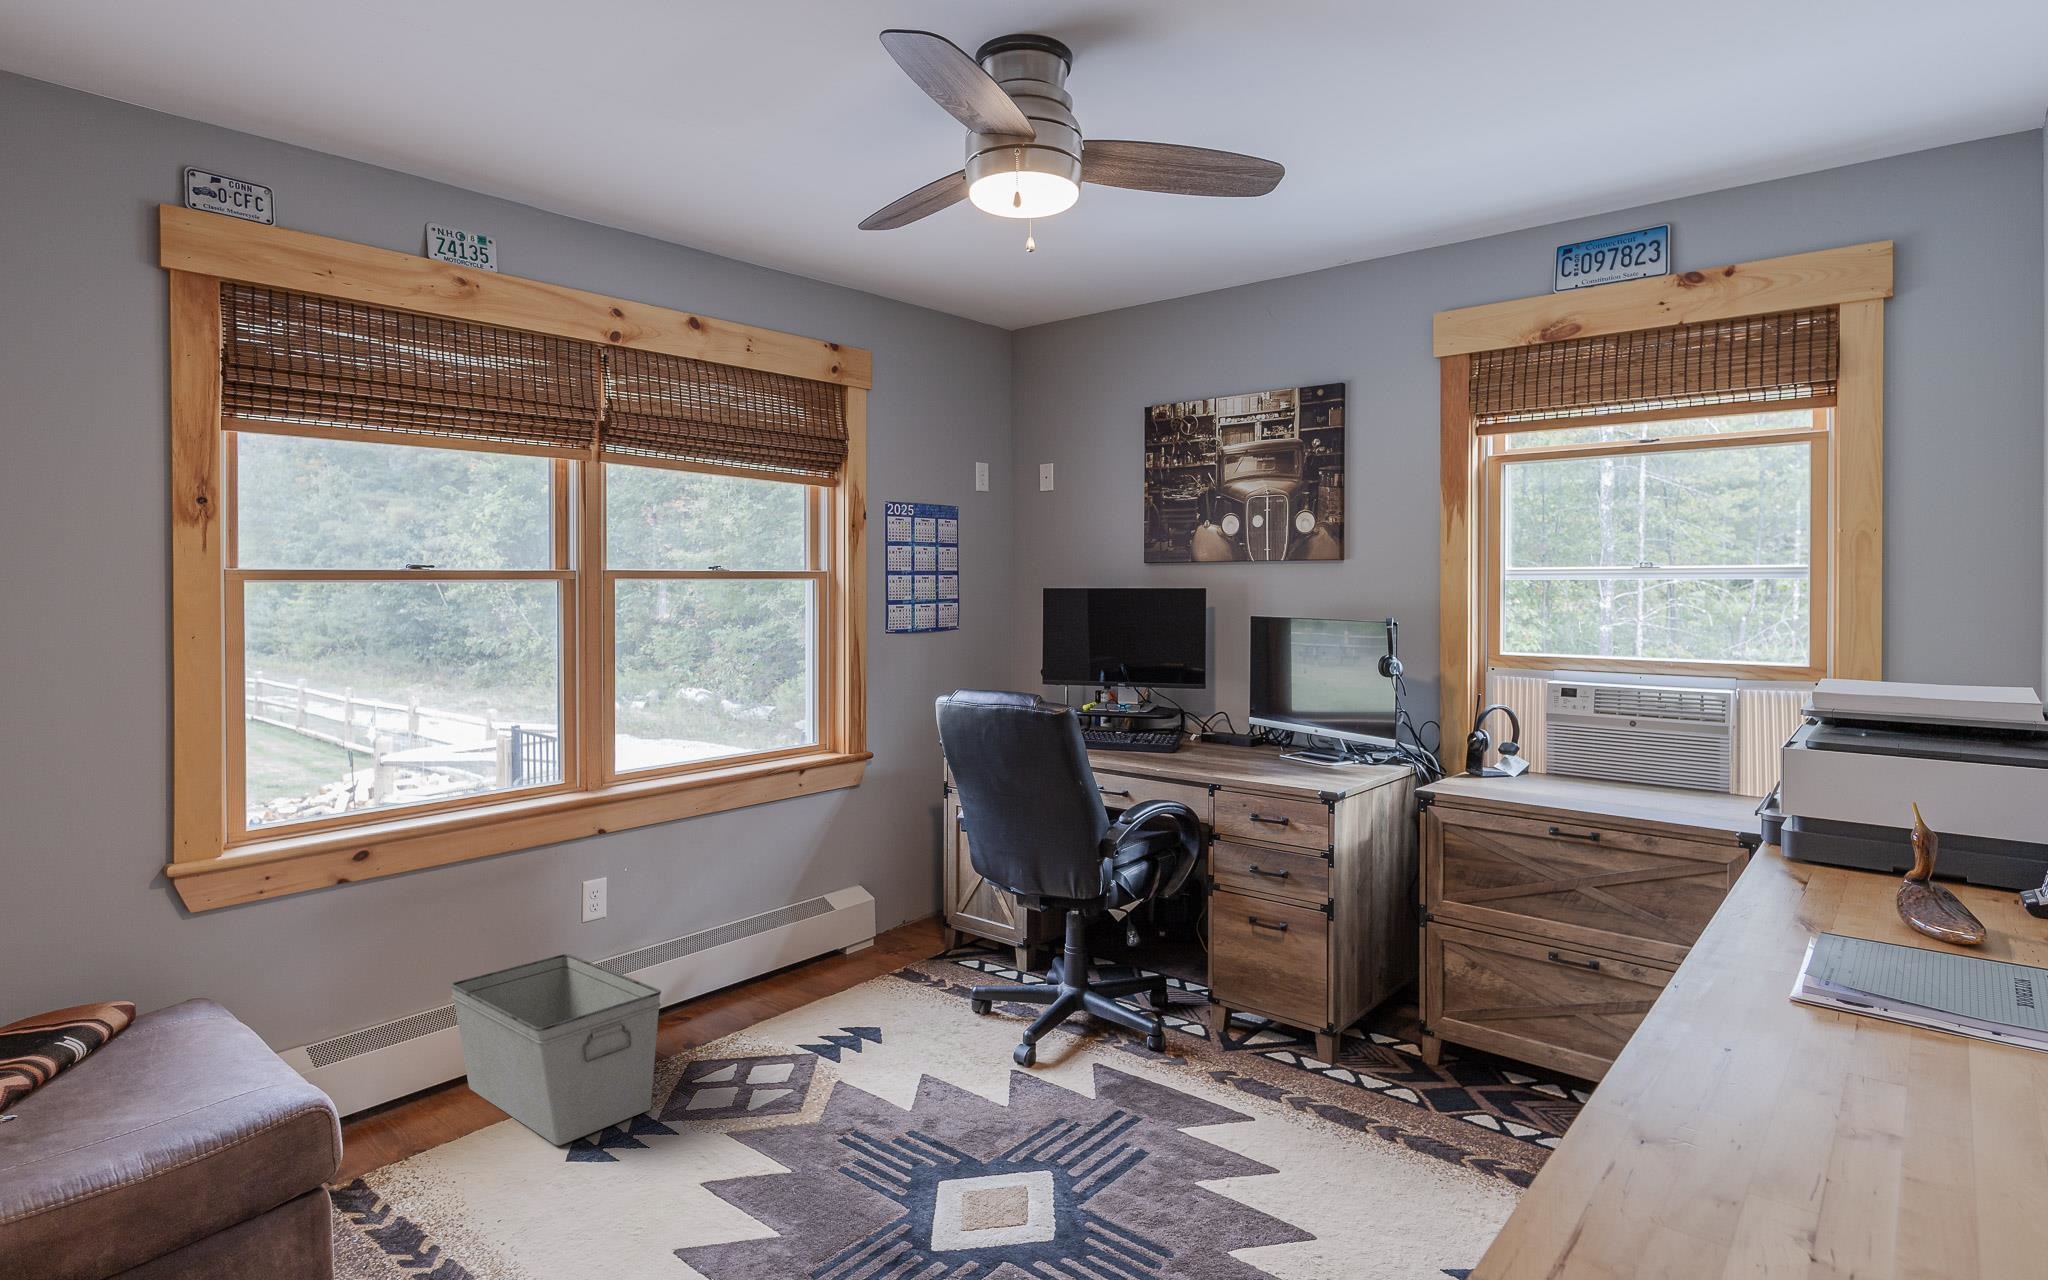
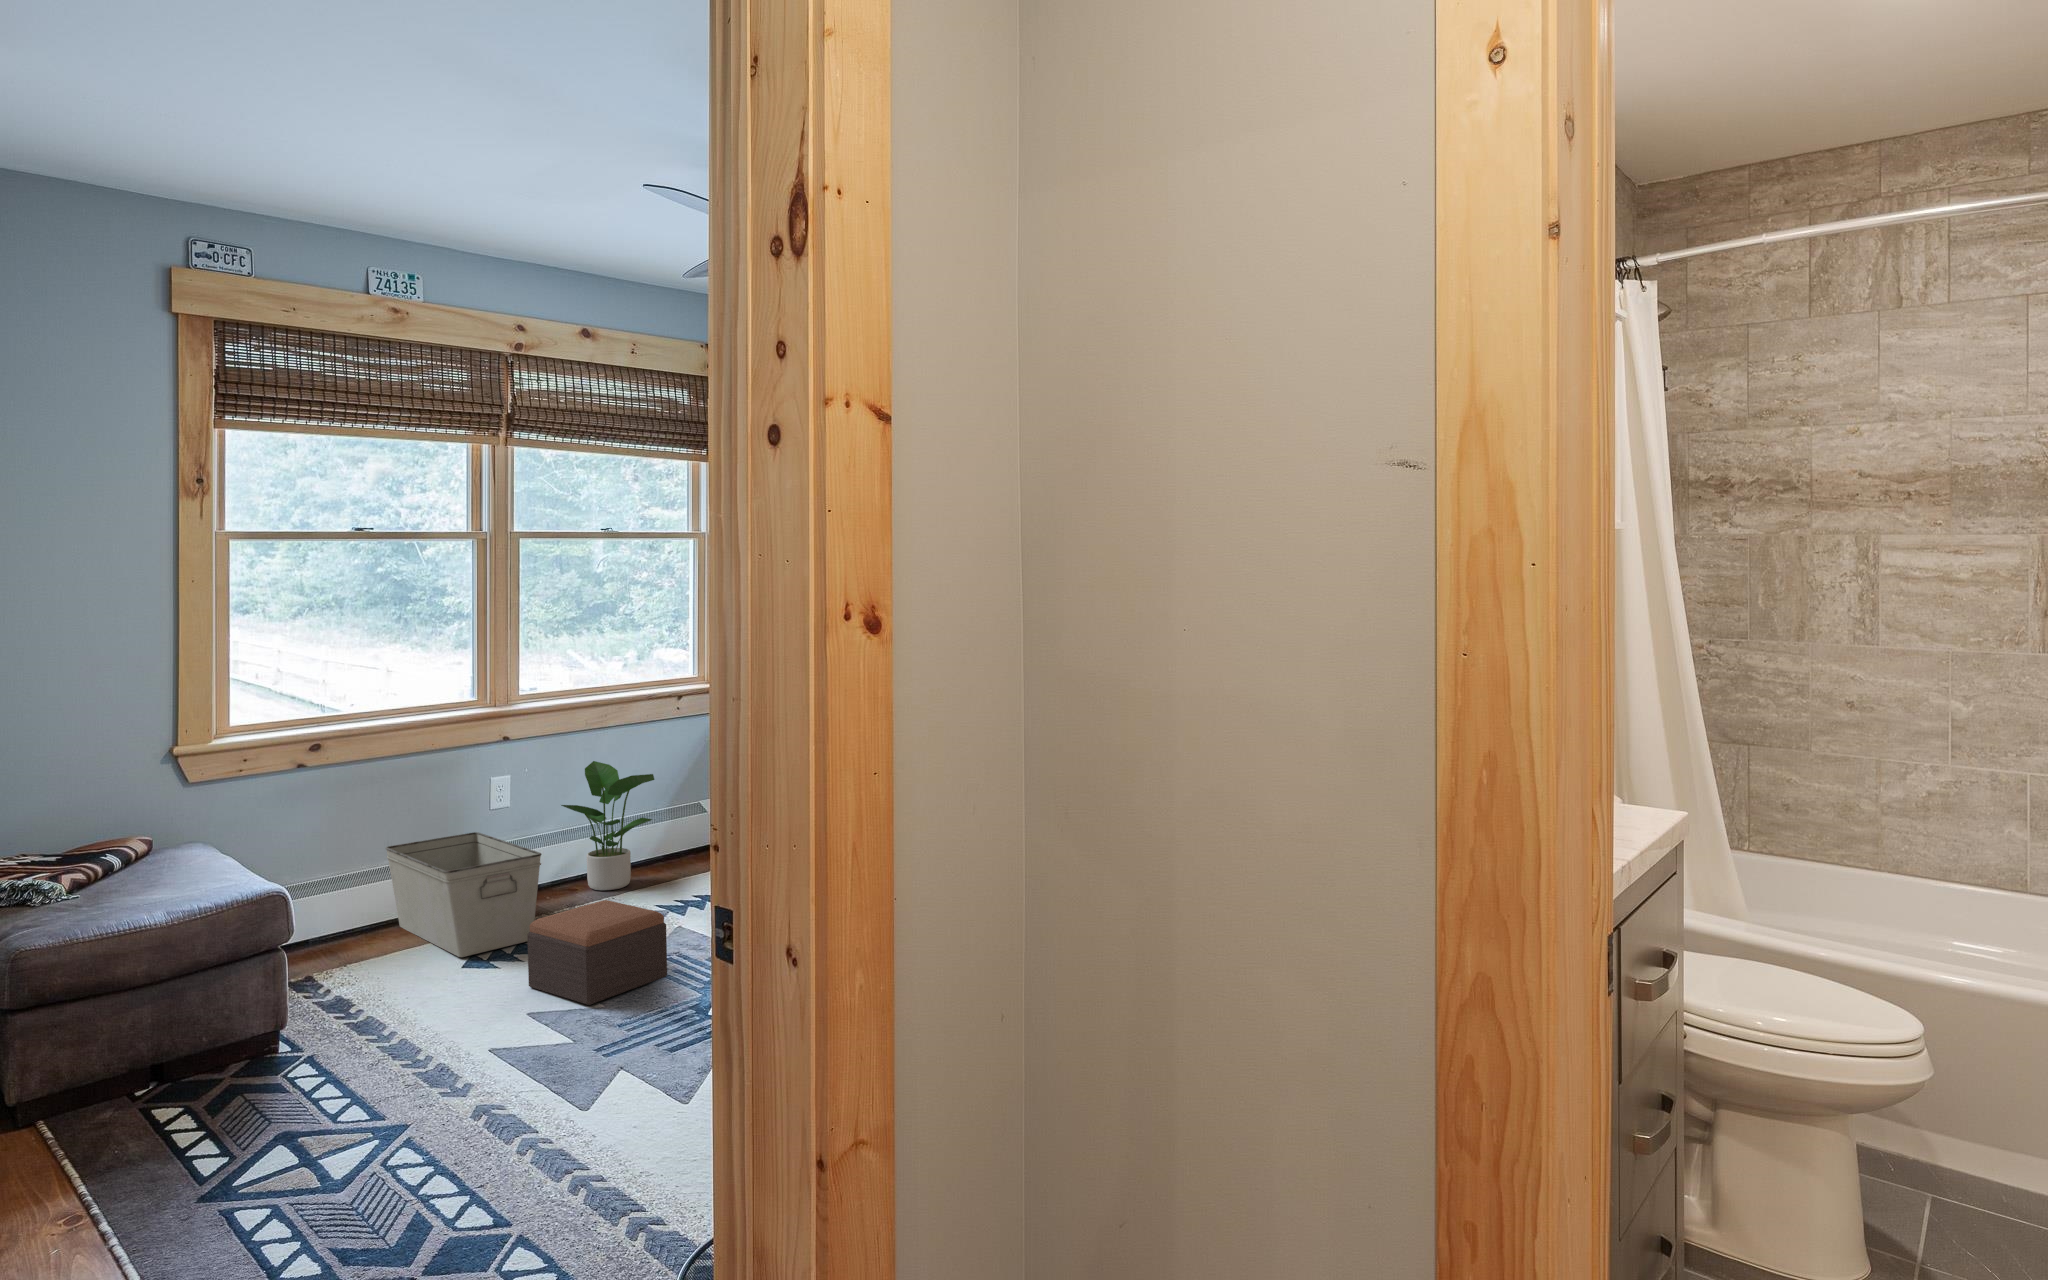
potted plant: none [671,852,786,1019] -> present [561,761,654,890]
footstool: none [661,1063,853,1240] -> present [527,900,667,1005]

